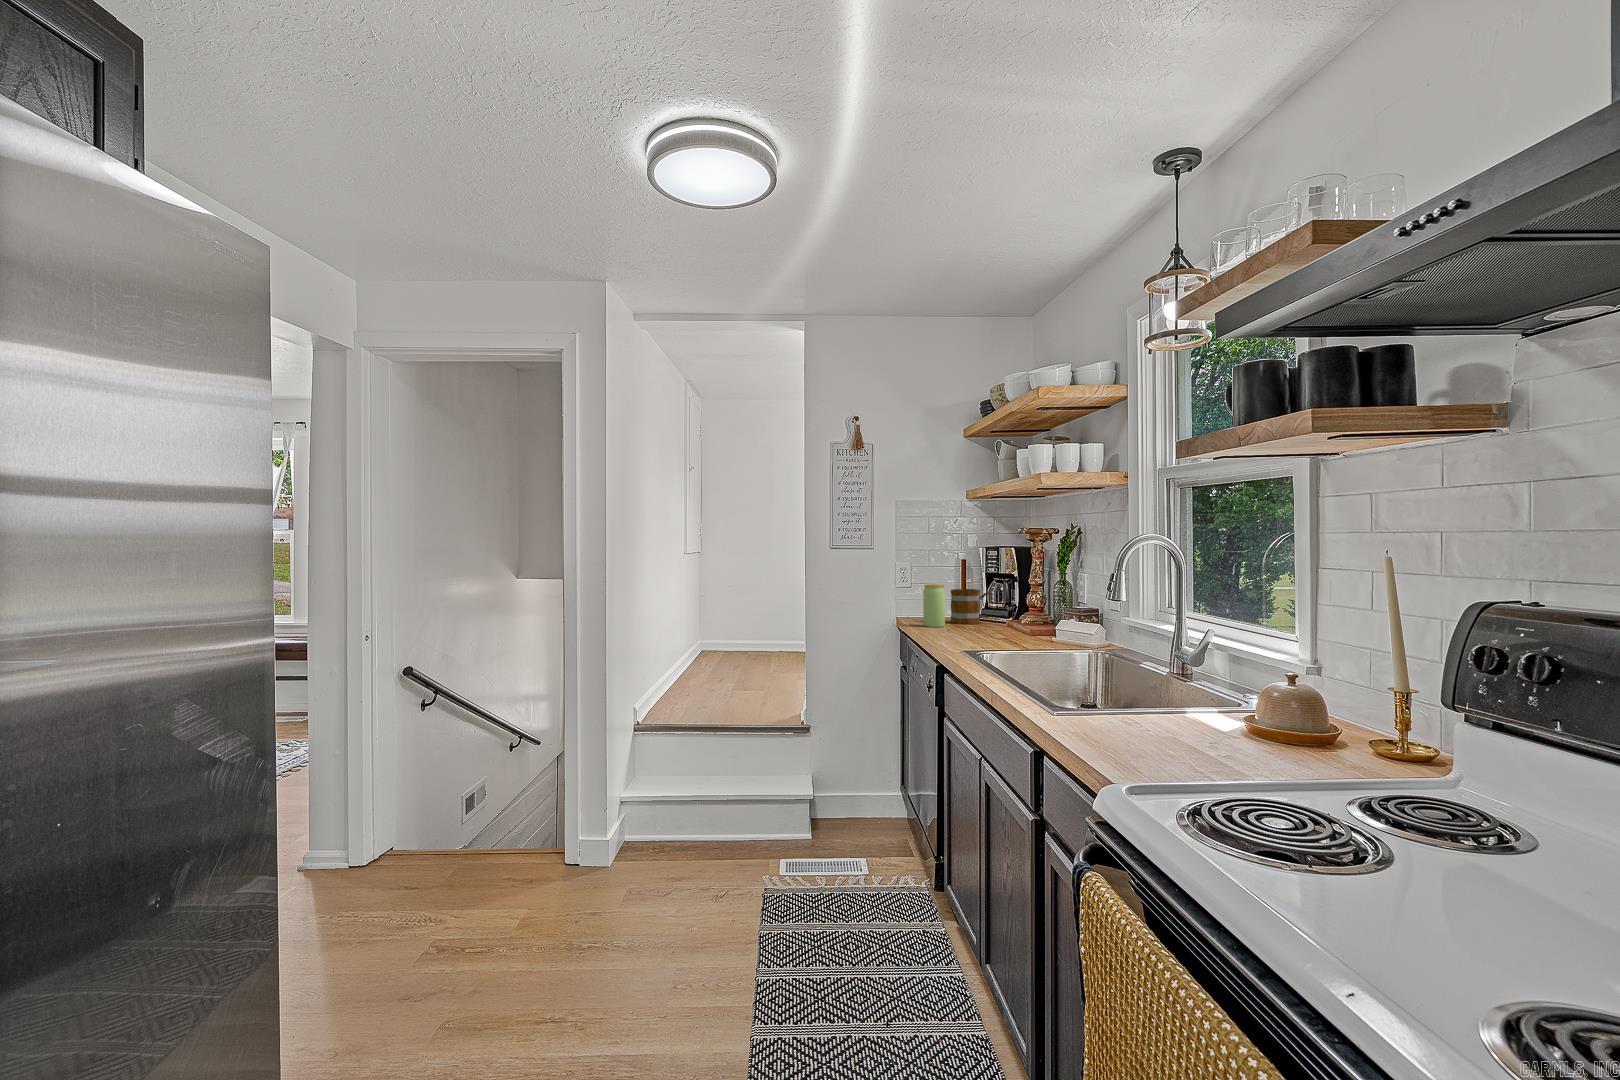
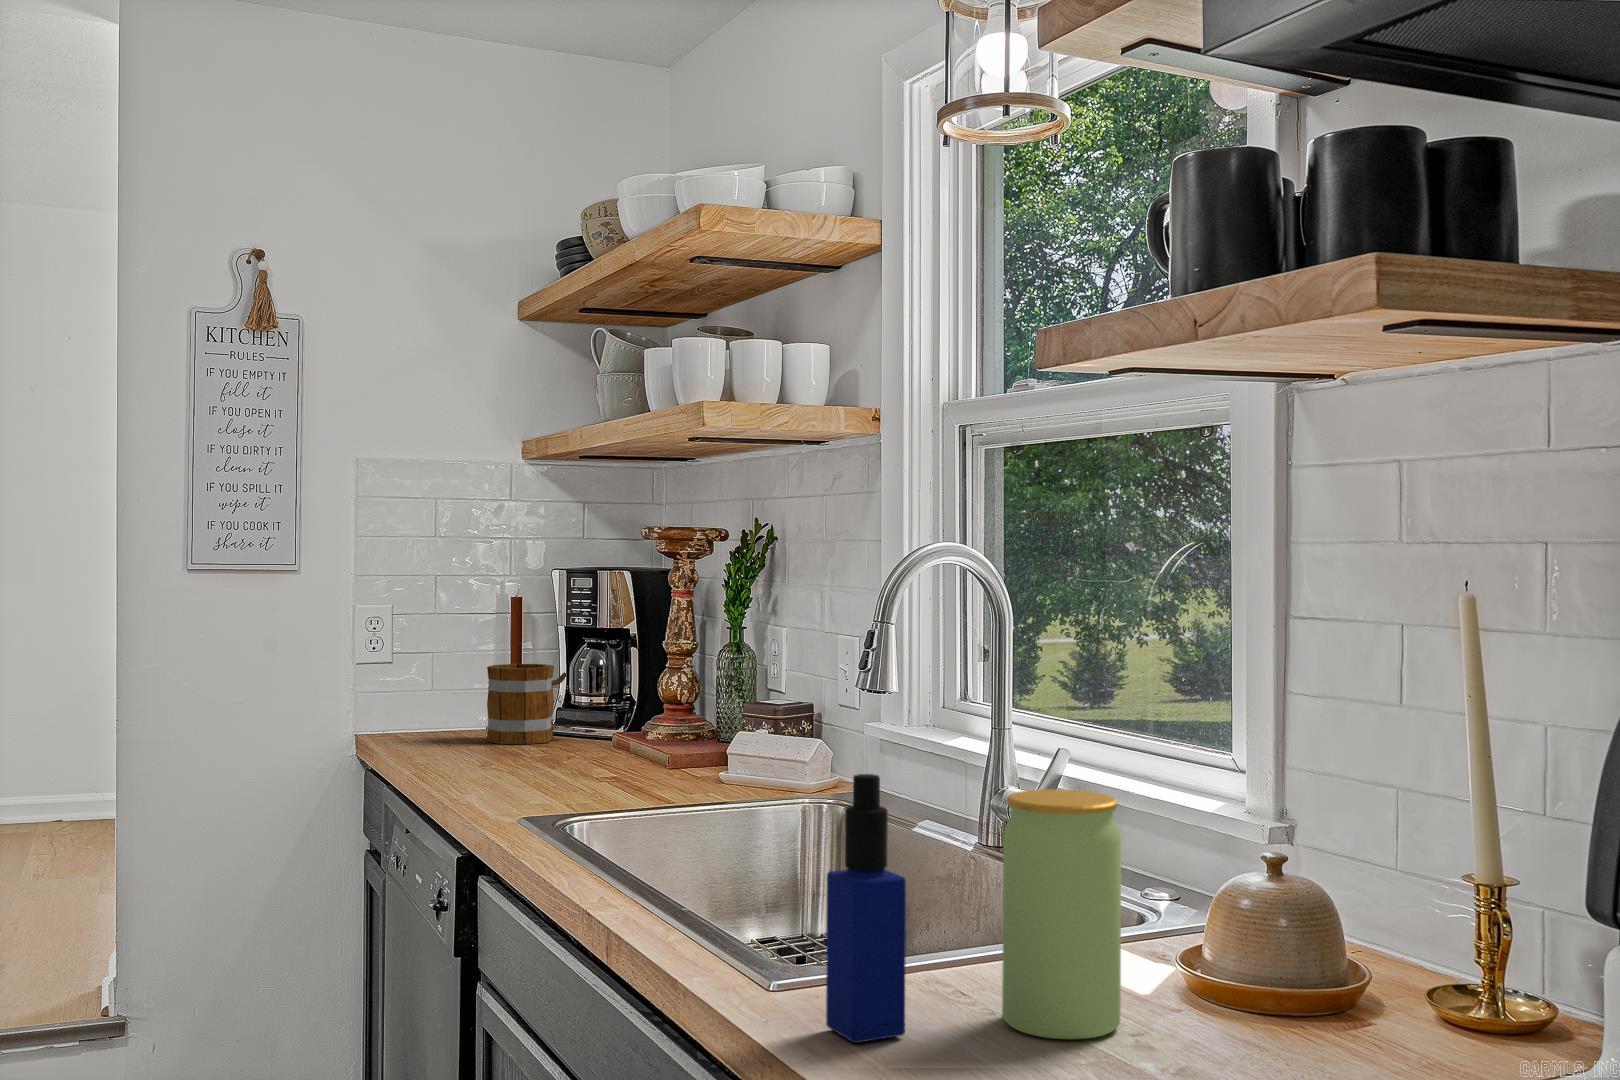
jar: present [923,584,945,627] -> present [1002,789,1121,1039]
bottle: none [1075,628,1107,734] -> present [826,774,906,1043]

